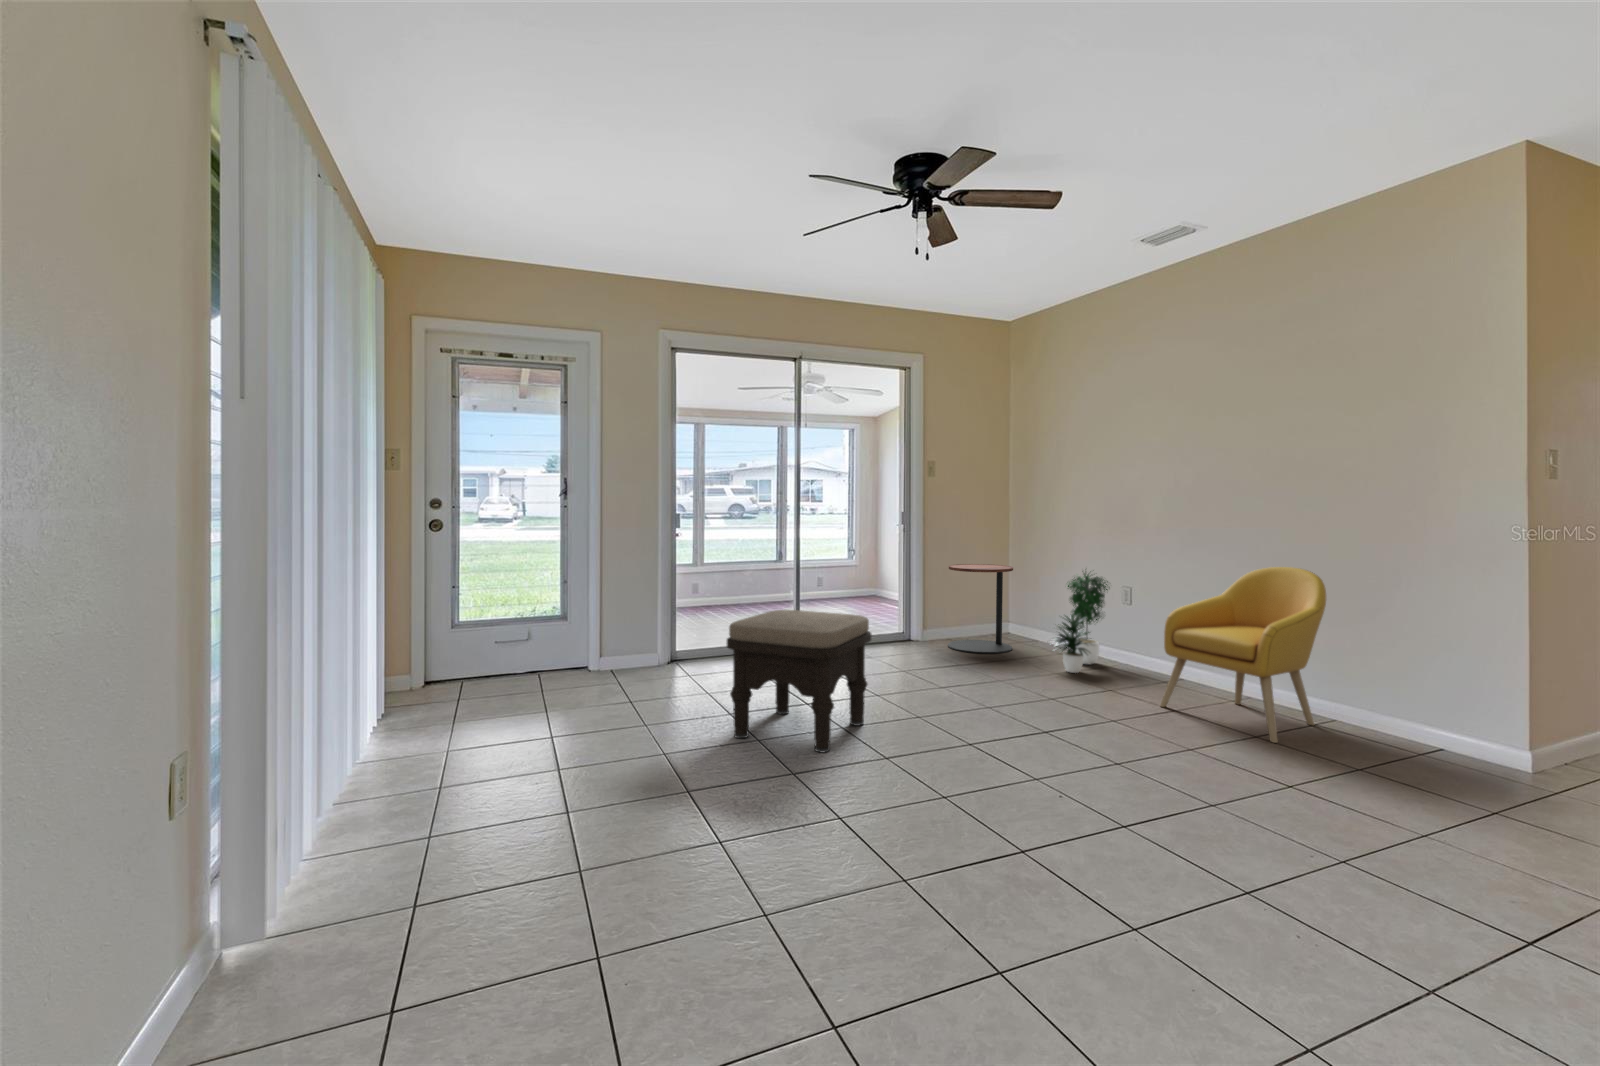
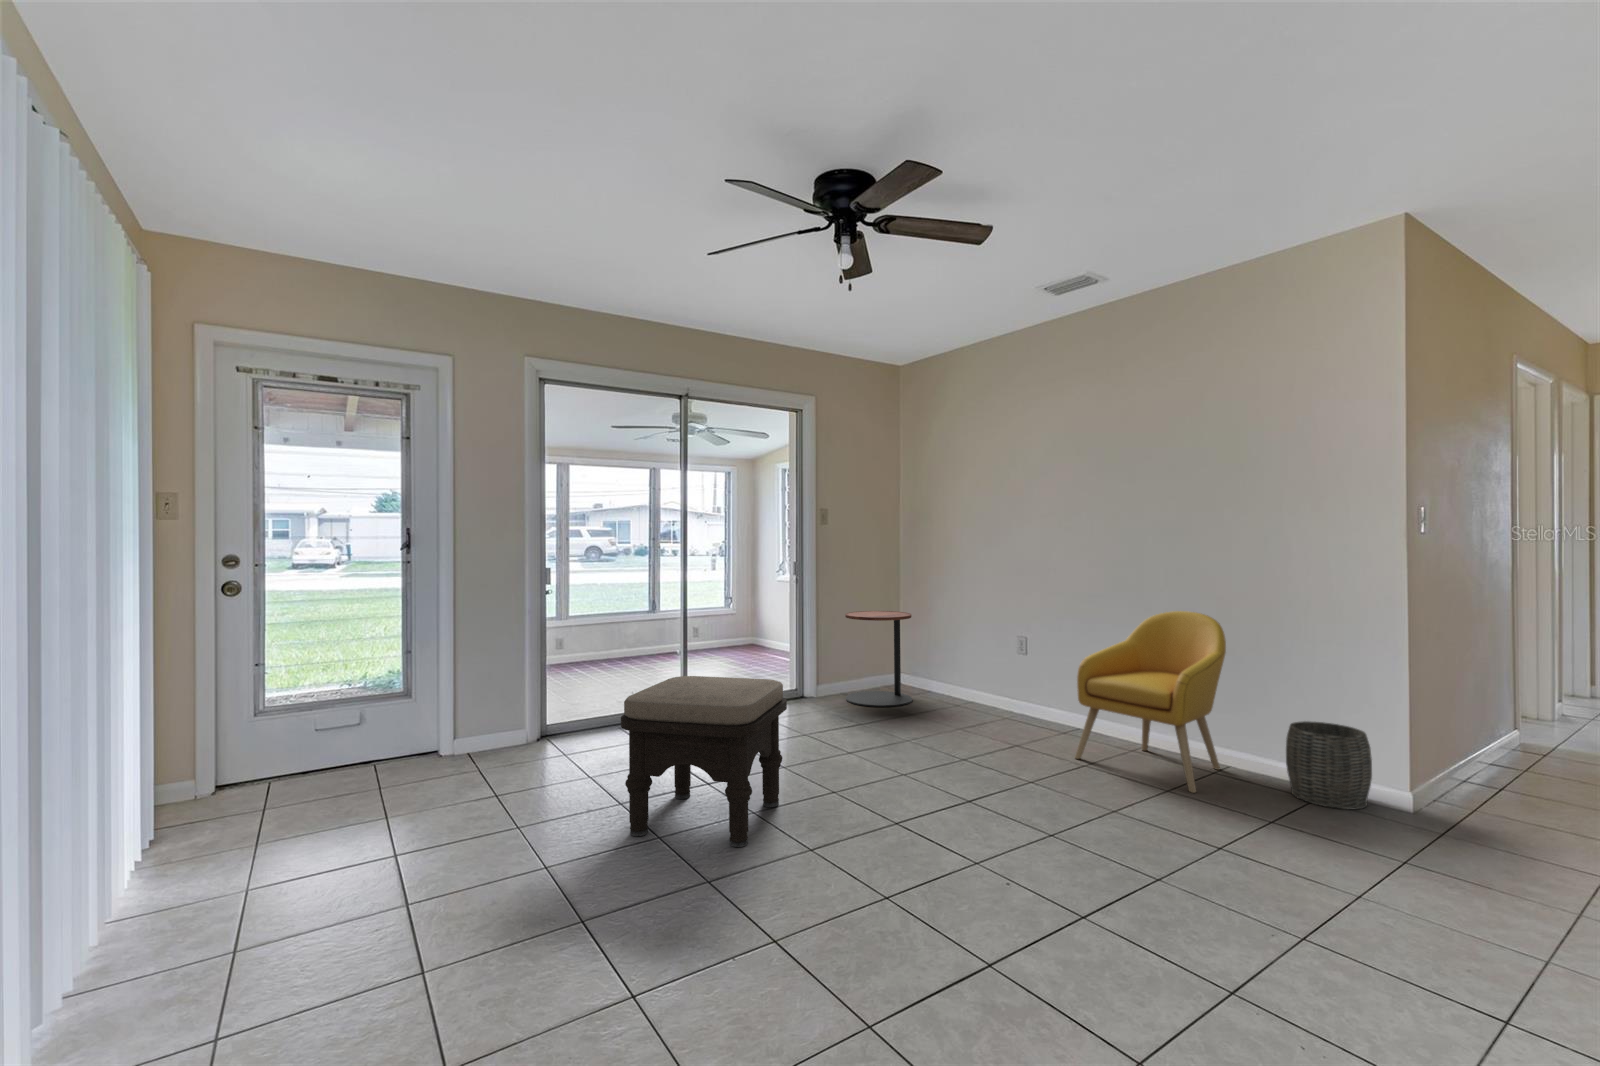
potted plant: present [1054,573,1110,673] -> none [953,612,1012,724]
woven basket: none [1381,680,1477,769] -> present [1286,721,1372,809]

